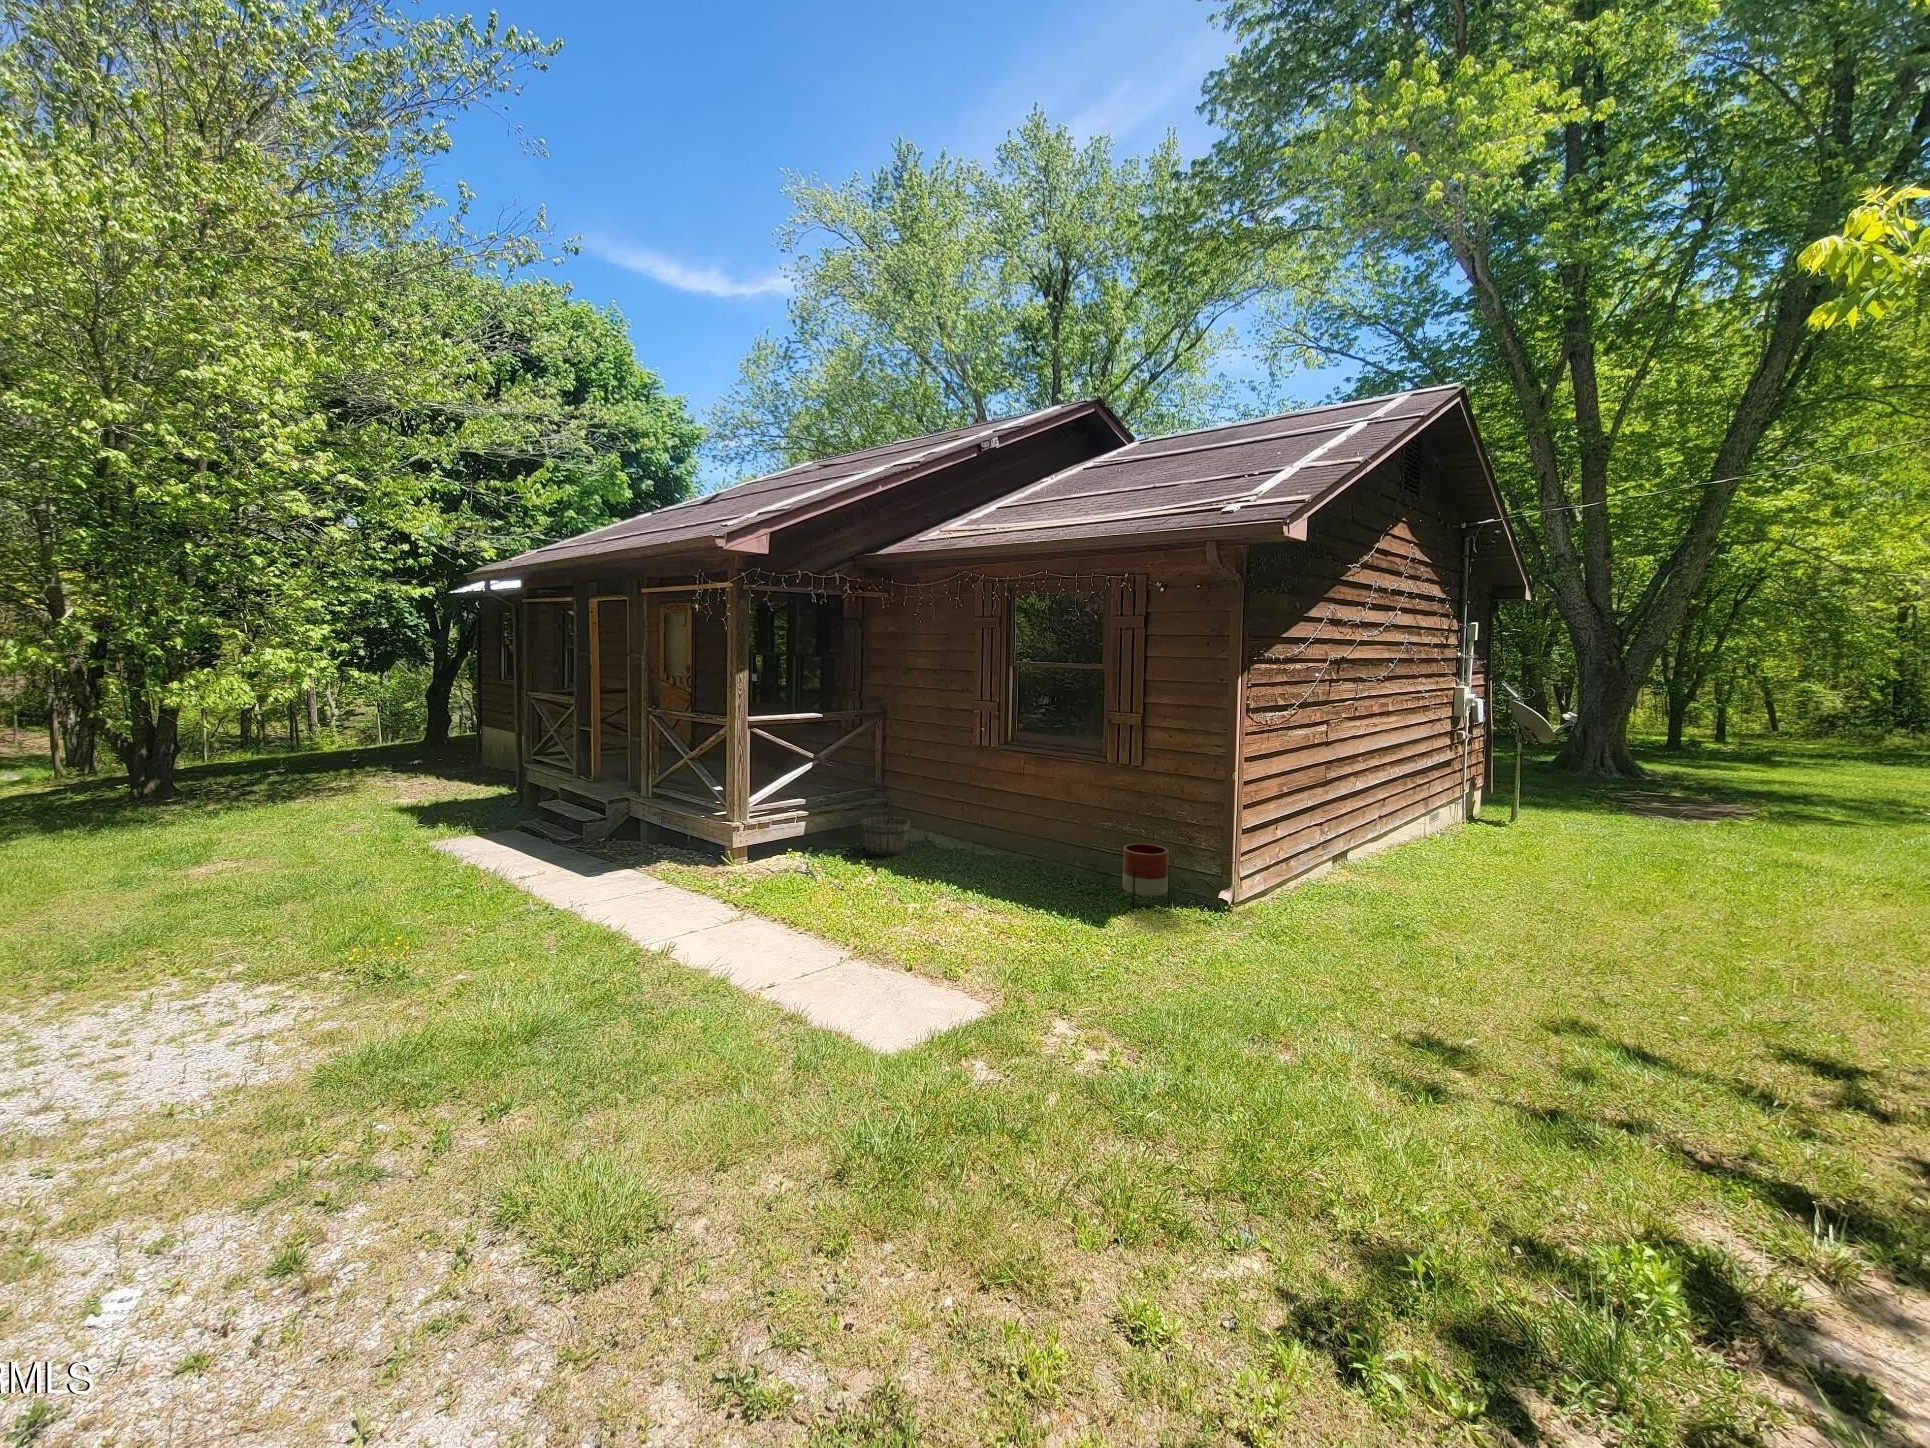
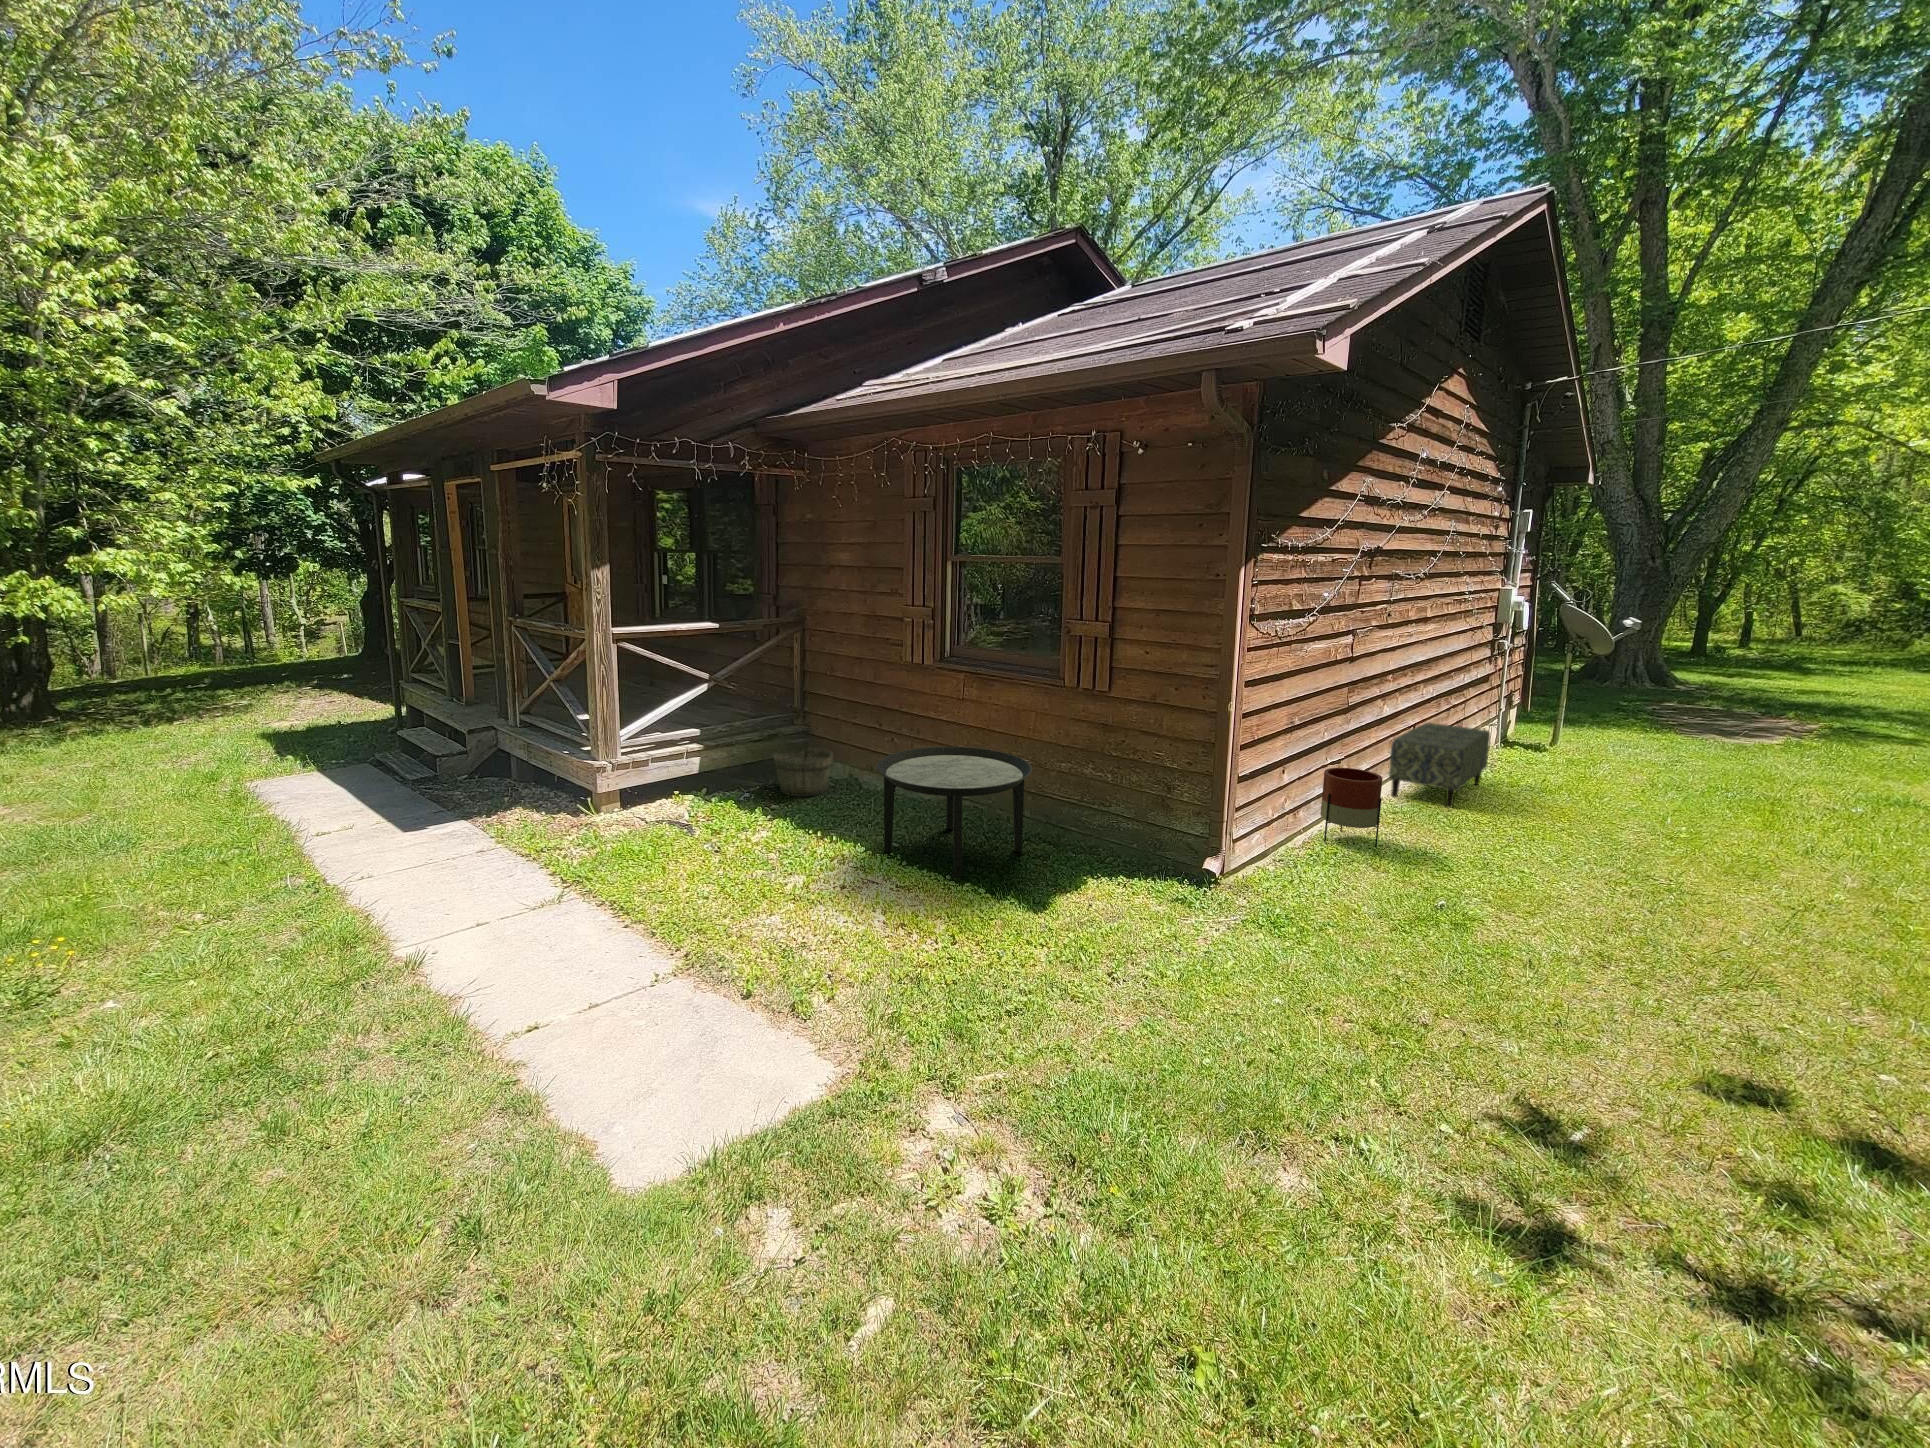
bench: none [1365,797,1448,866] -> present [1388,723,1490,808]
round table: none [963,811,1084,910] -> present [877,747,1032,878]
planter: present [1122,844,1170,913] -> present [1320,768,1382,847]

